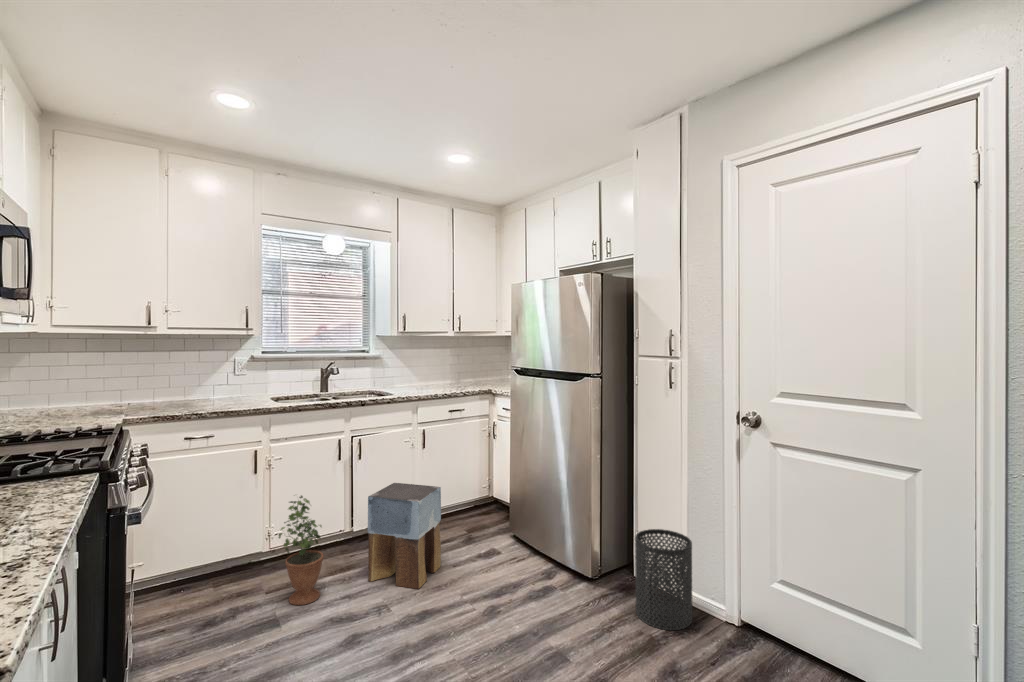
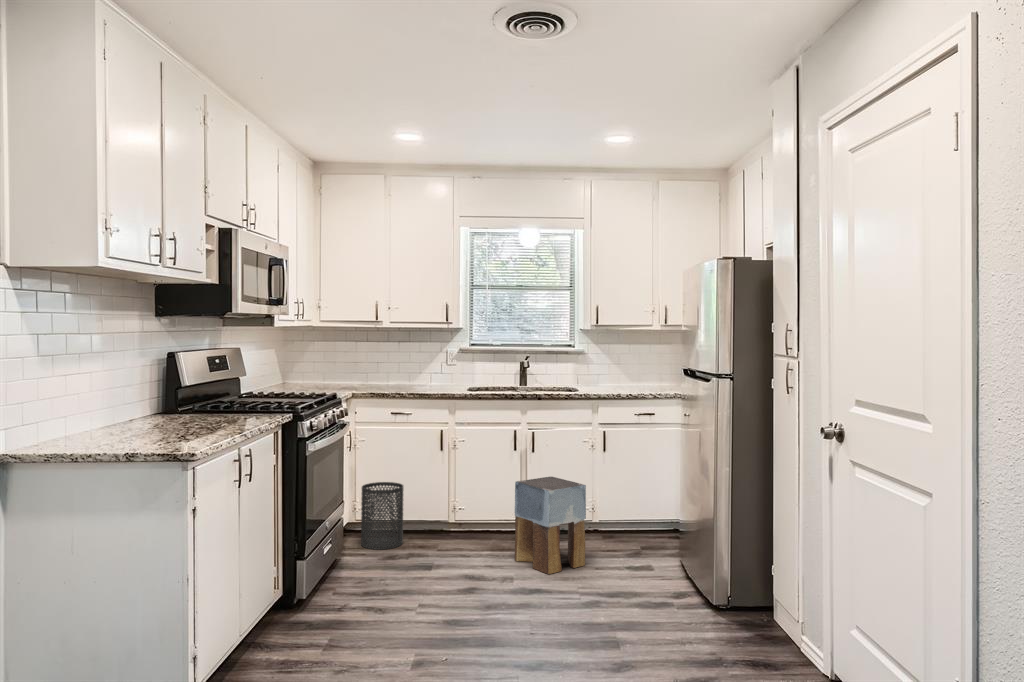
potted plant: present [279,496,323,605] -> none [438,469,475,562]
trash can: present [635,529,692,630] -> present [361,482,403,549]

